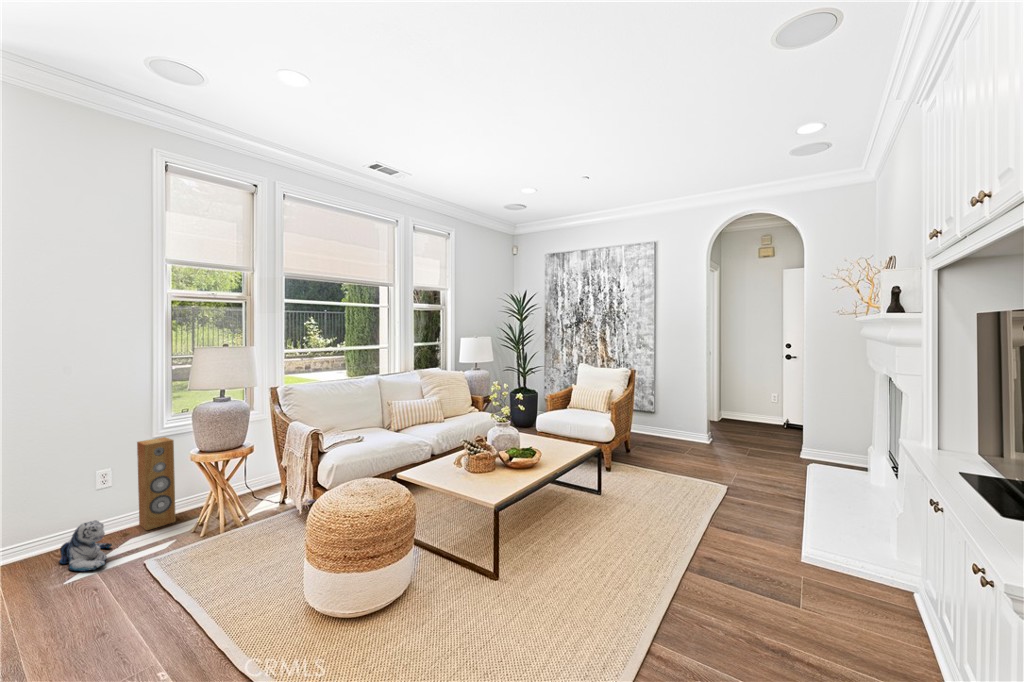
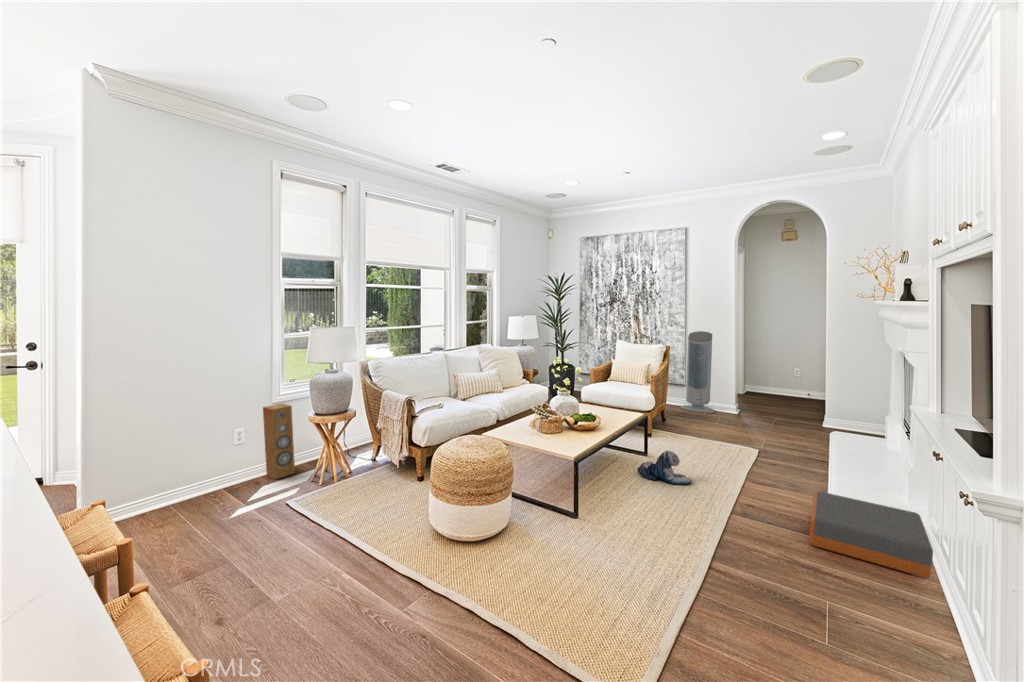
air purifier: none [651,354,689,444] -> present [680,331,715,413]
plush toy: present [59,521,112,571] -> present [638,451,693,485]
storage box: none [777,544,929,666] -> present [809,491,933,578]

